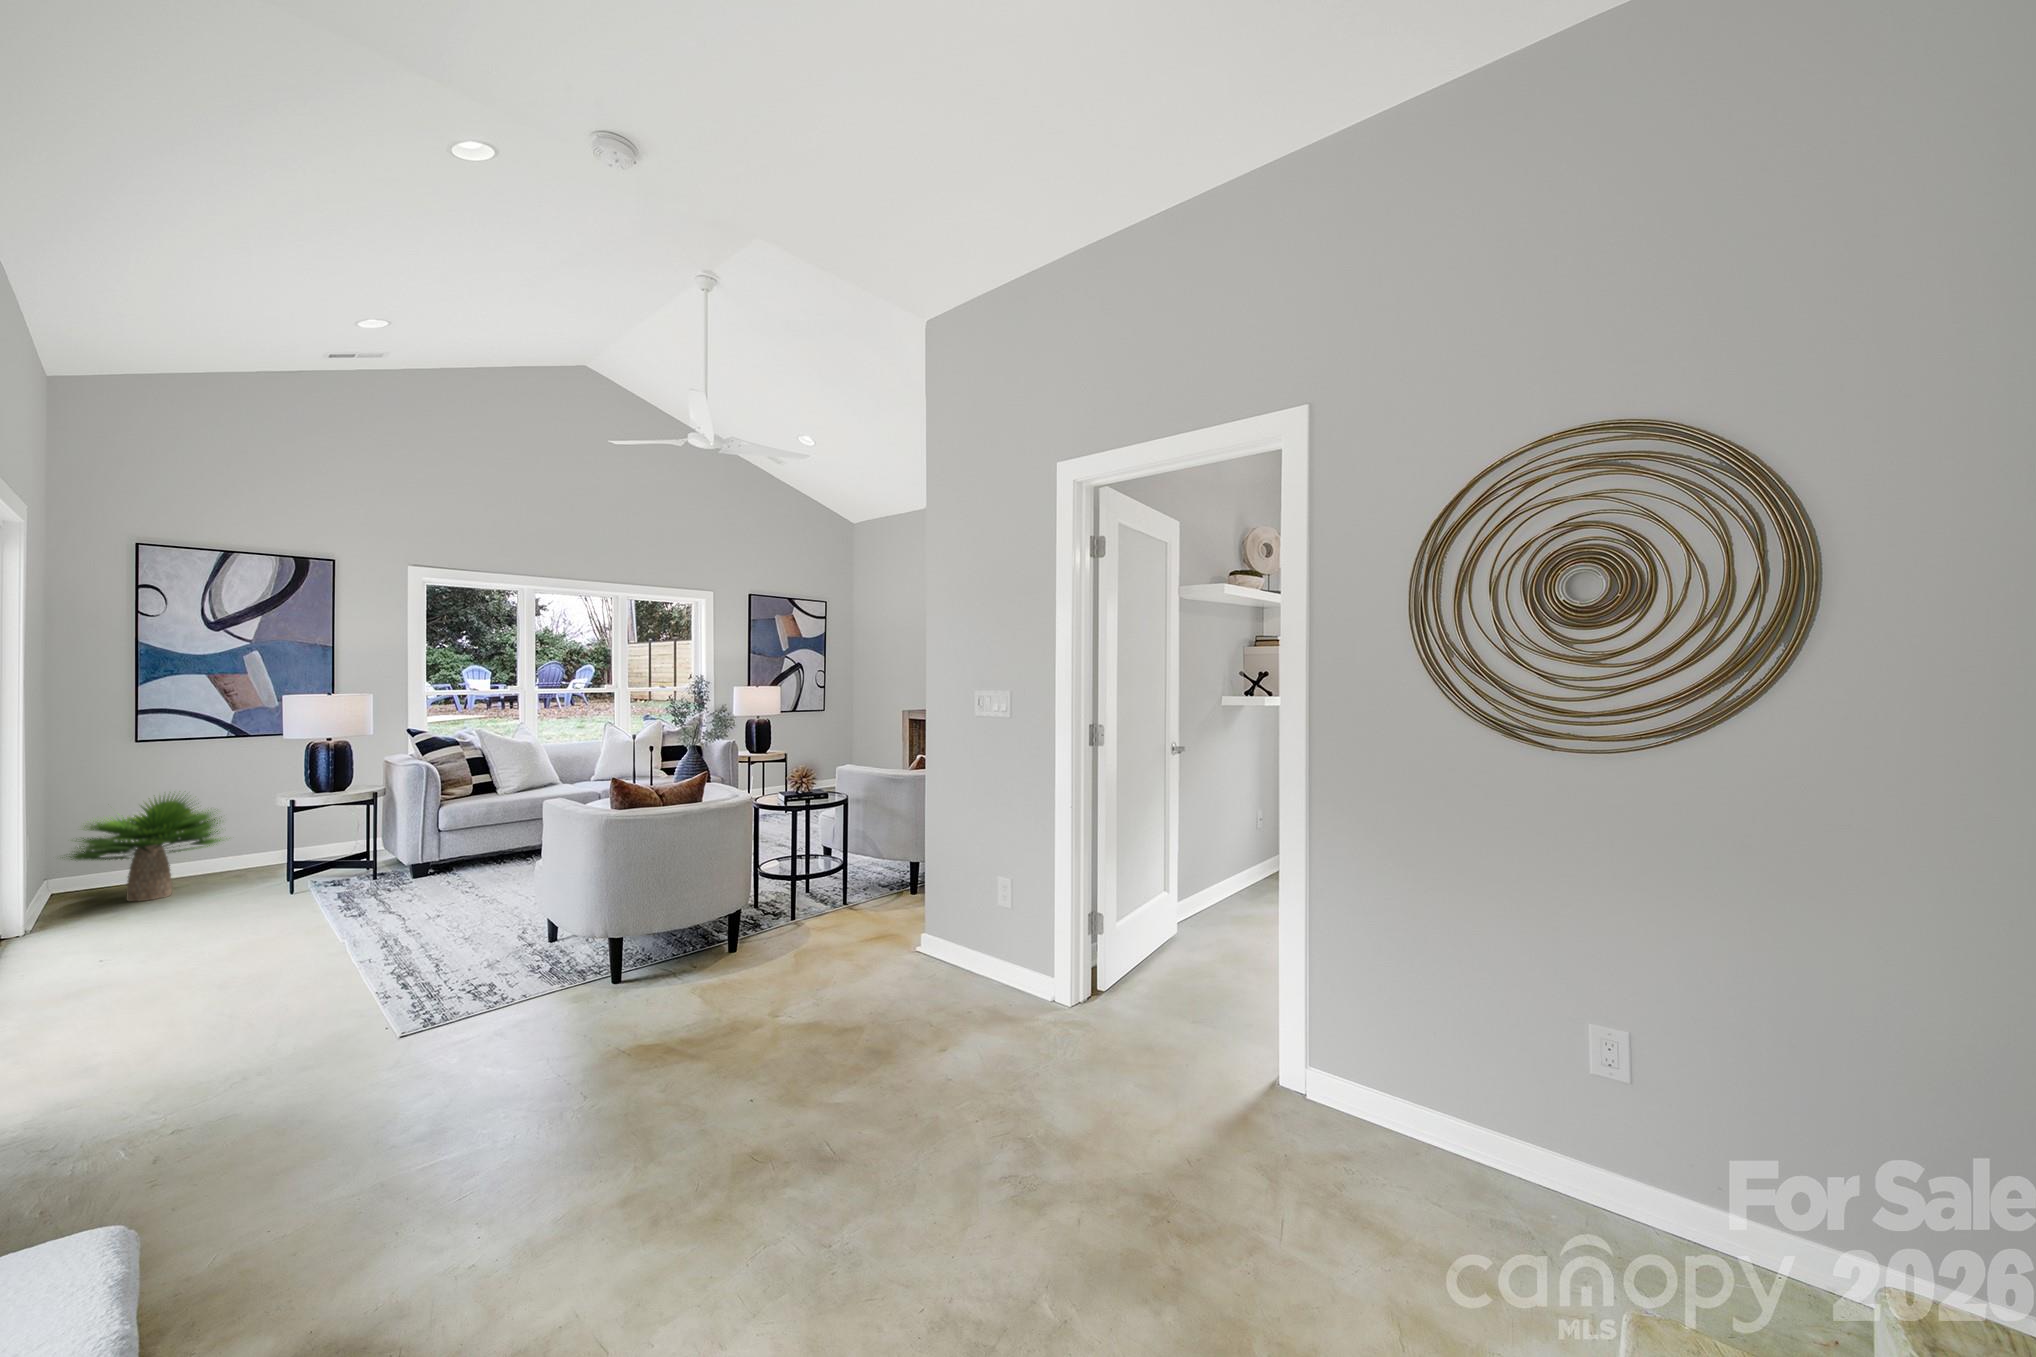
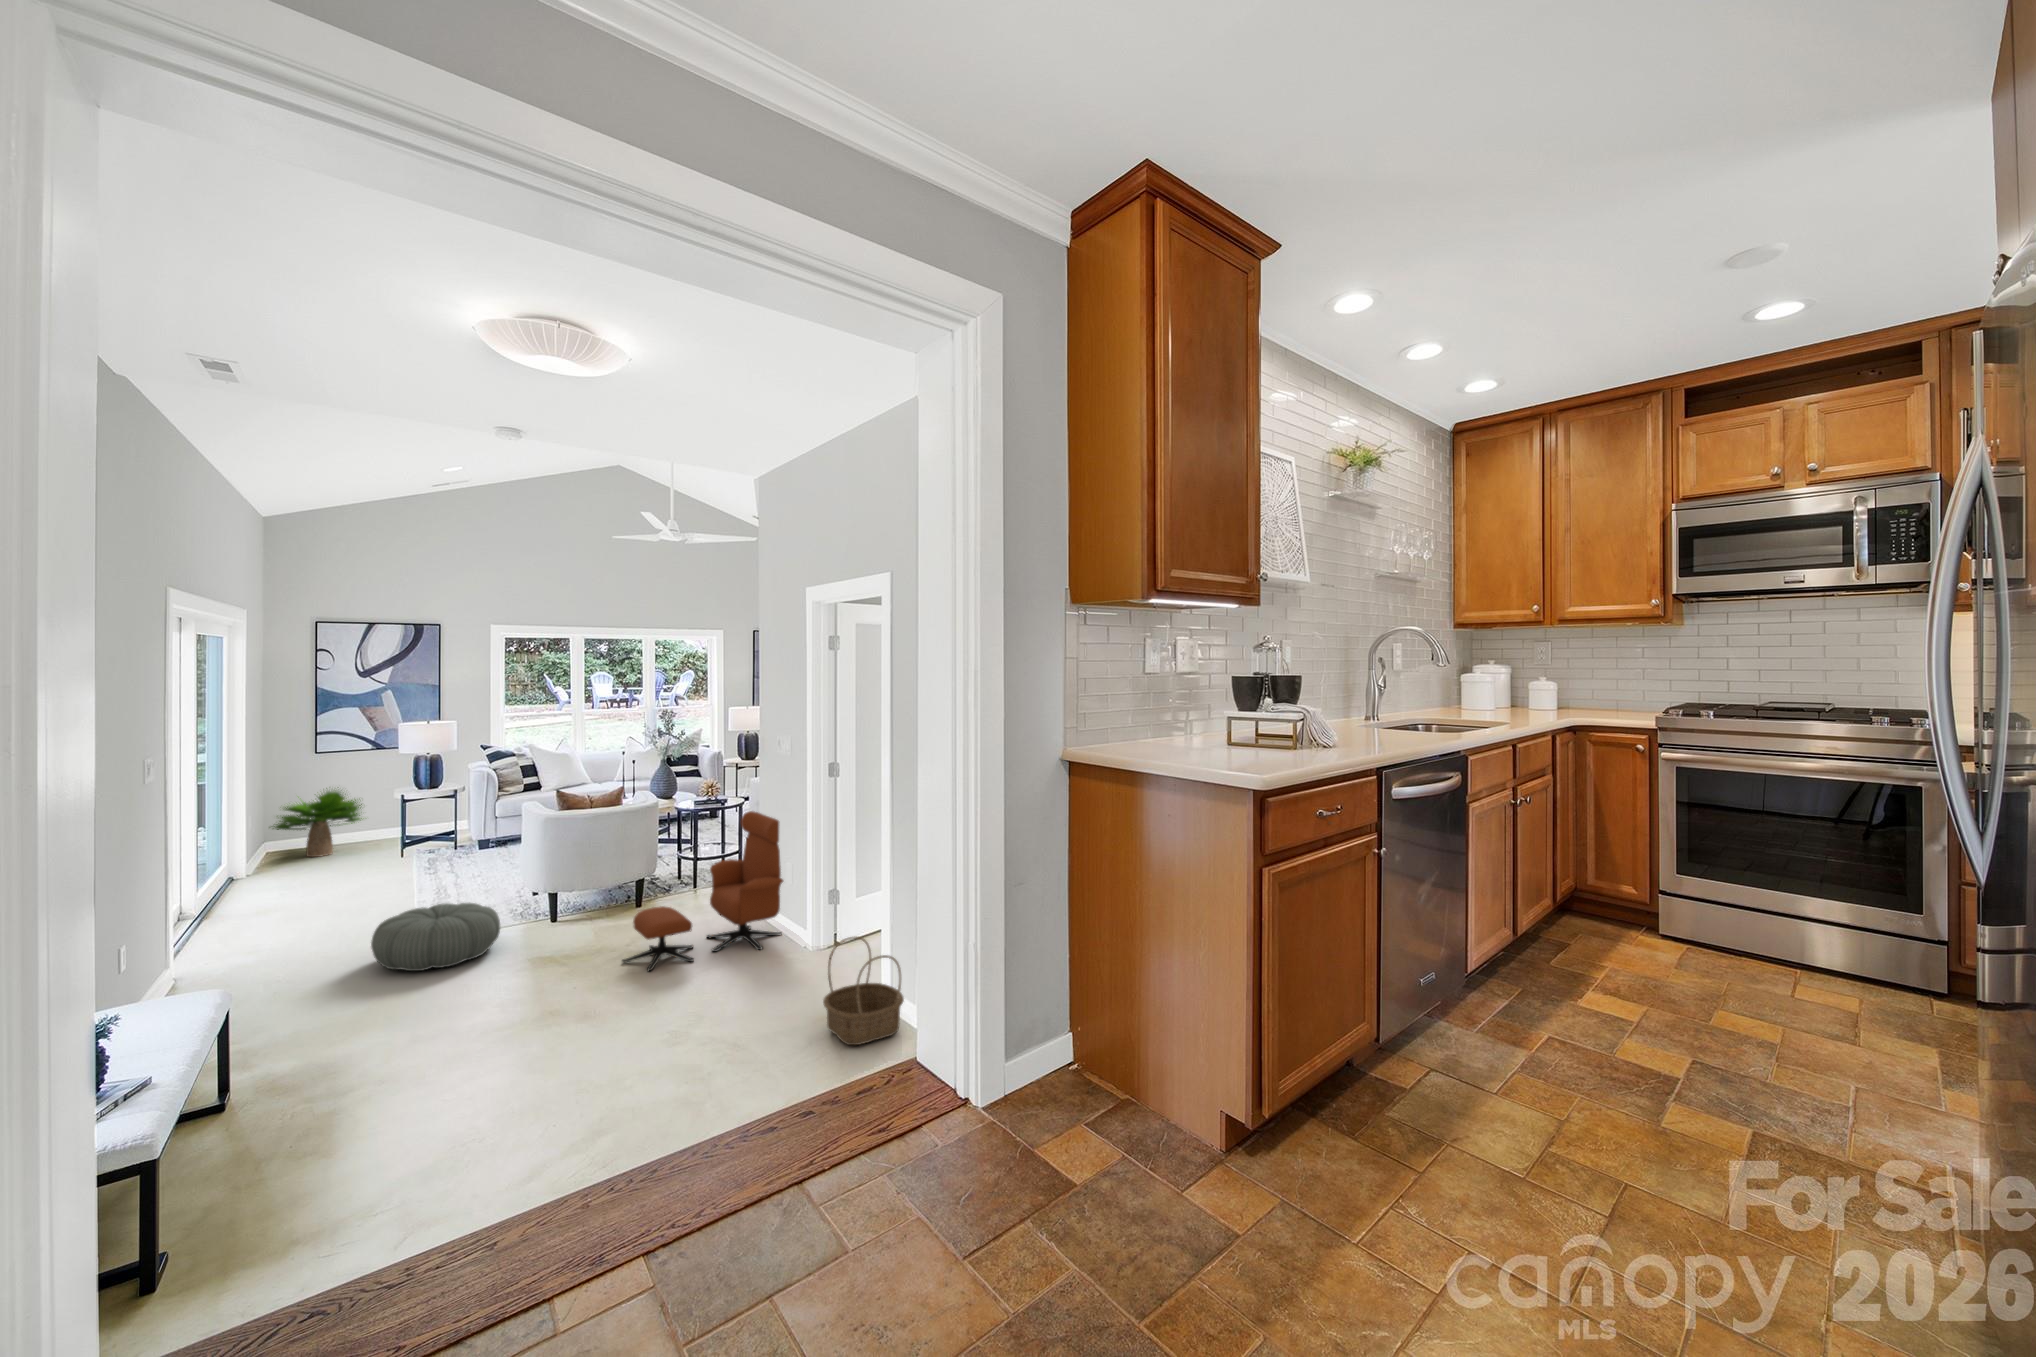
lounge chair: none [798,800,1029,1066] -> present [622,811,783,971]
pouf: none [340,966,562,1099] -> present [371,903,500,971]
basket: none [1273,992,1421,1191] -> present [823,936,904,1045]

